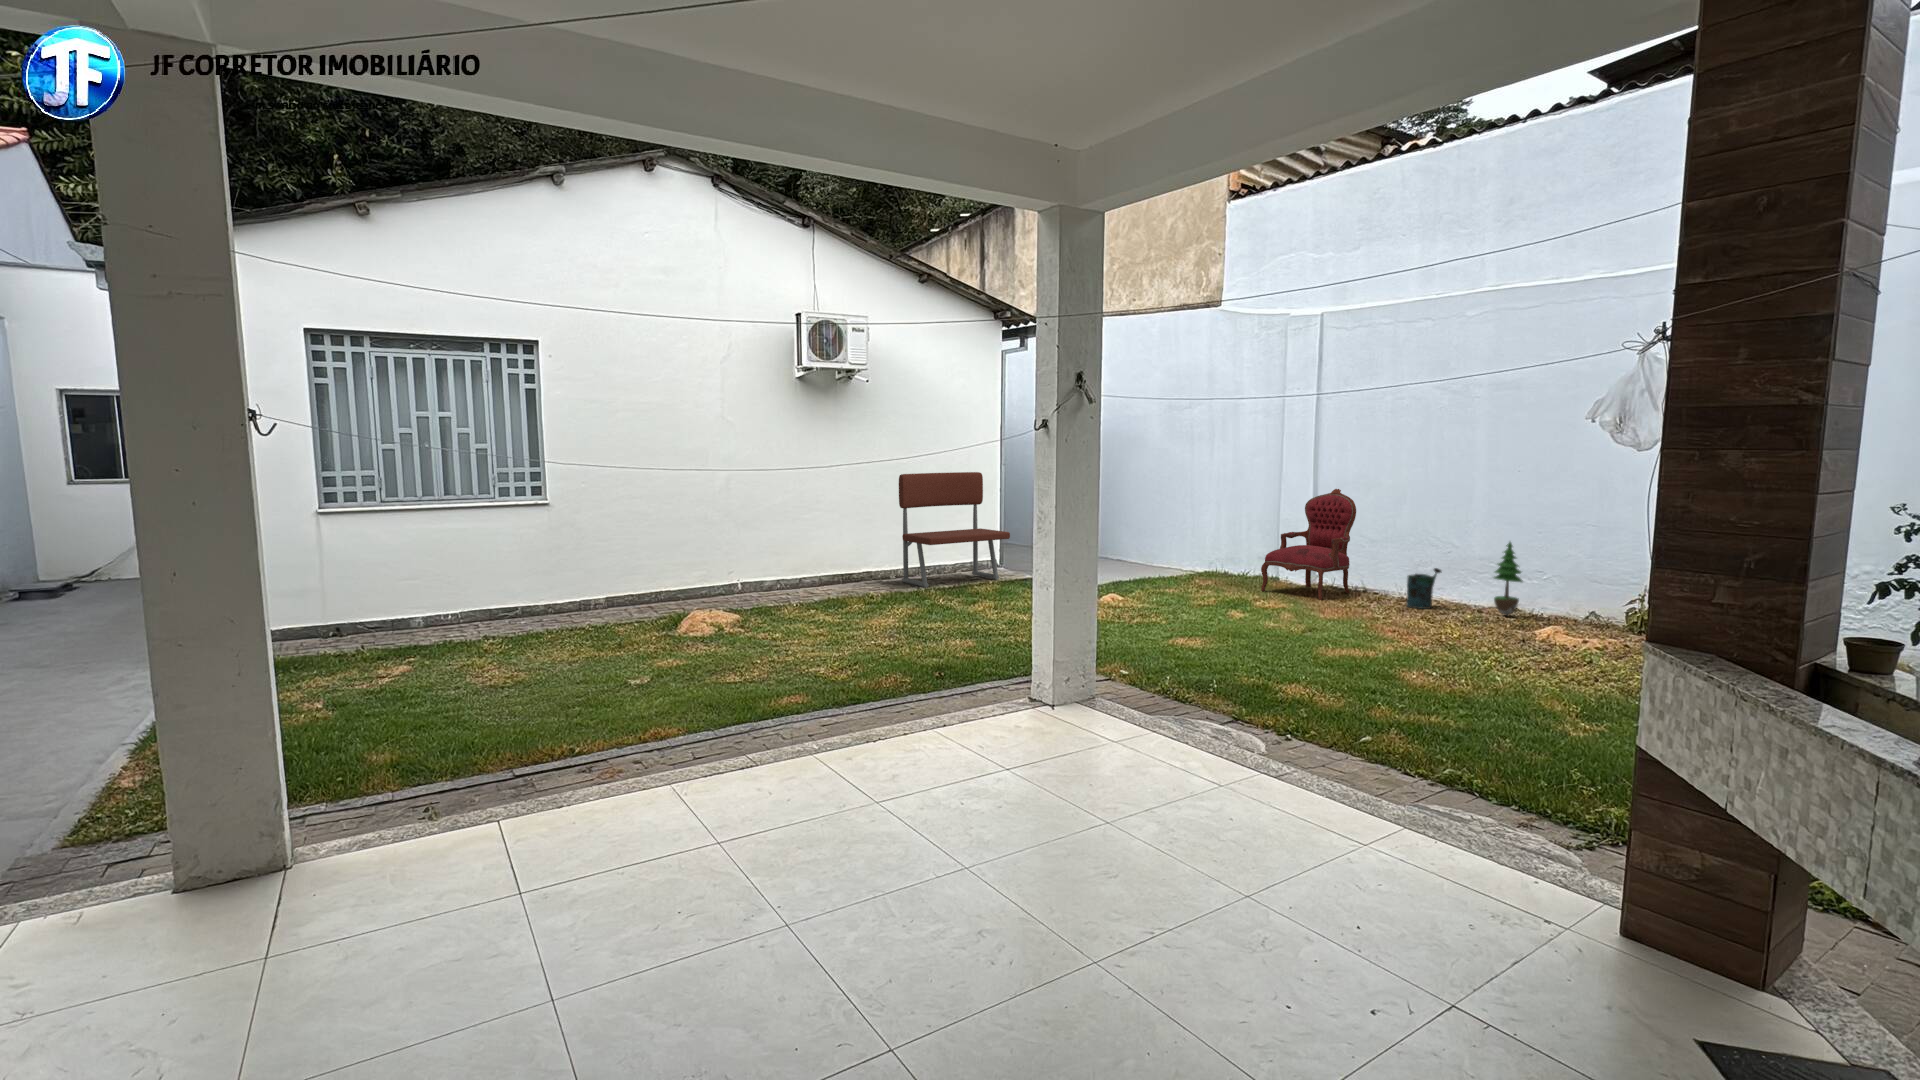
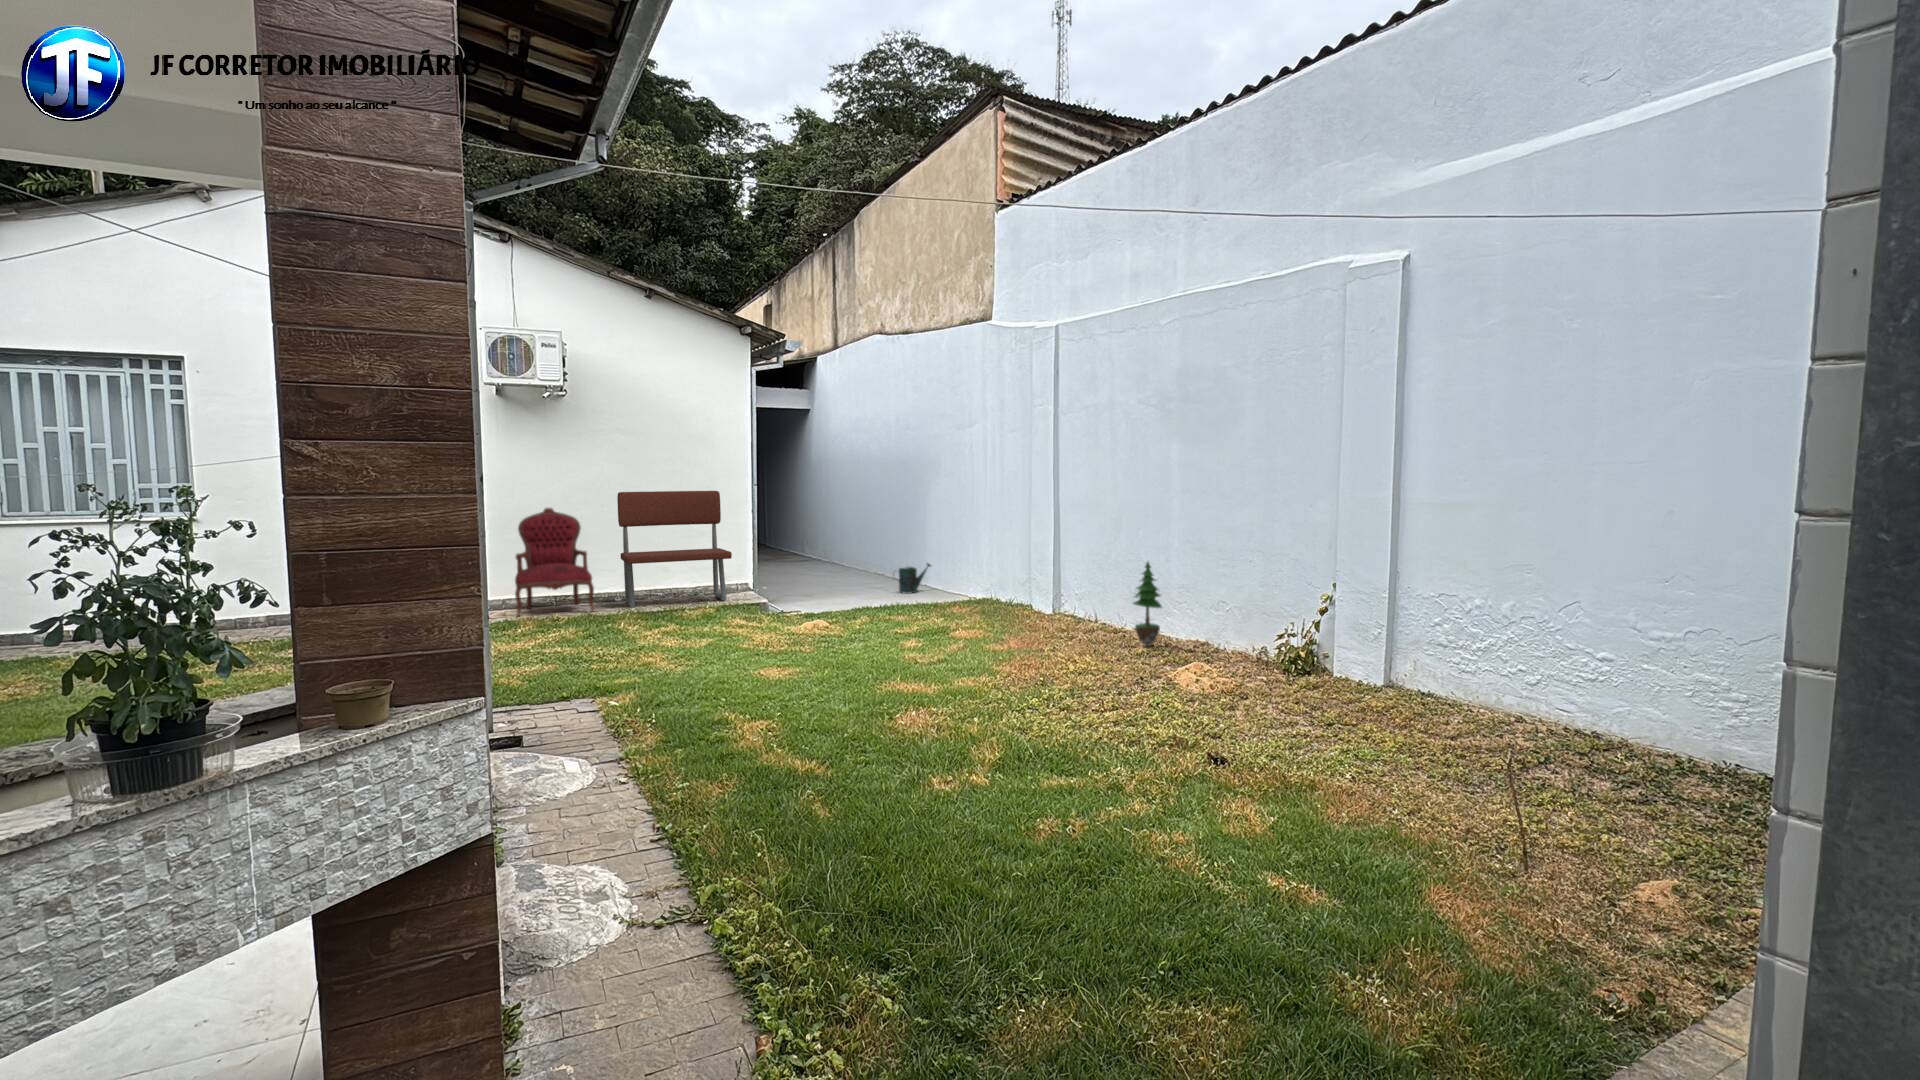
armchair: present [1261,489,1356,600] -> present [515,508,594,617]
watering can: present [1406,568,1441,609] -> present [895,564,931,594]

